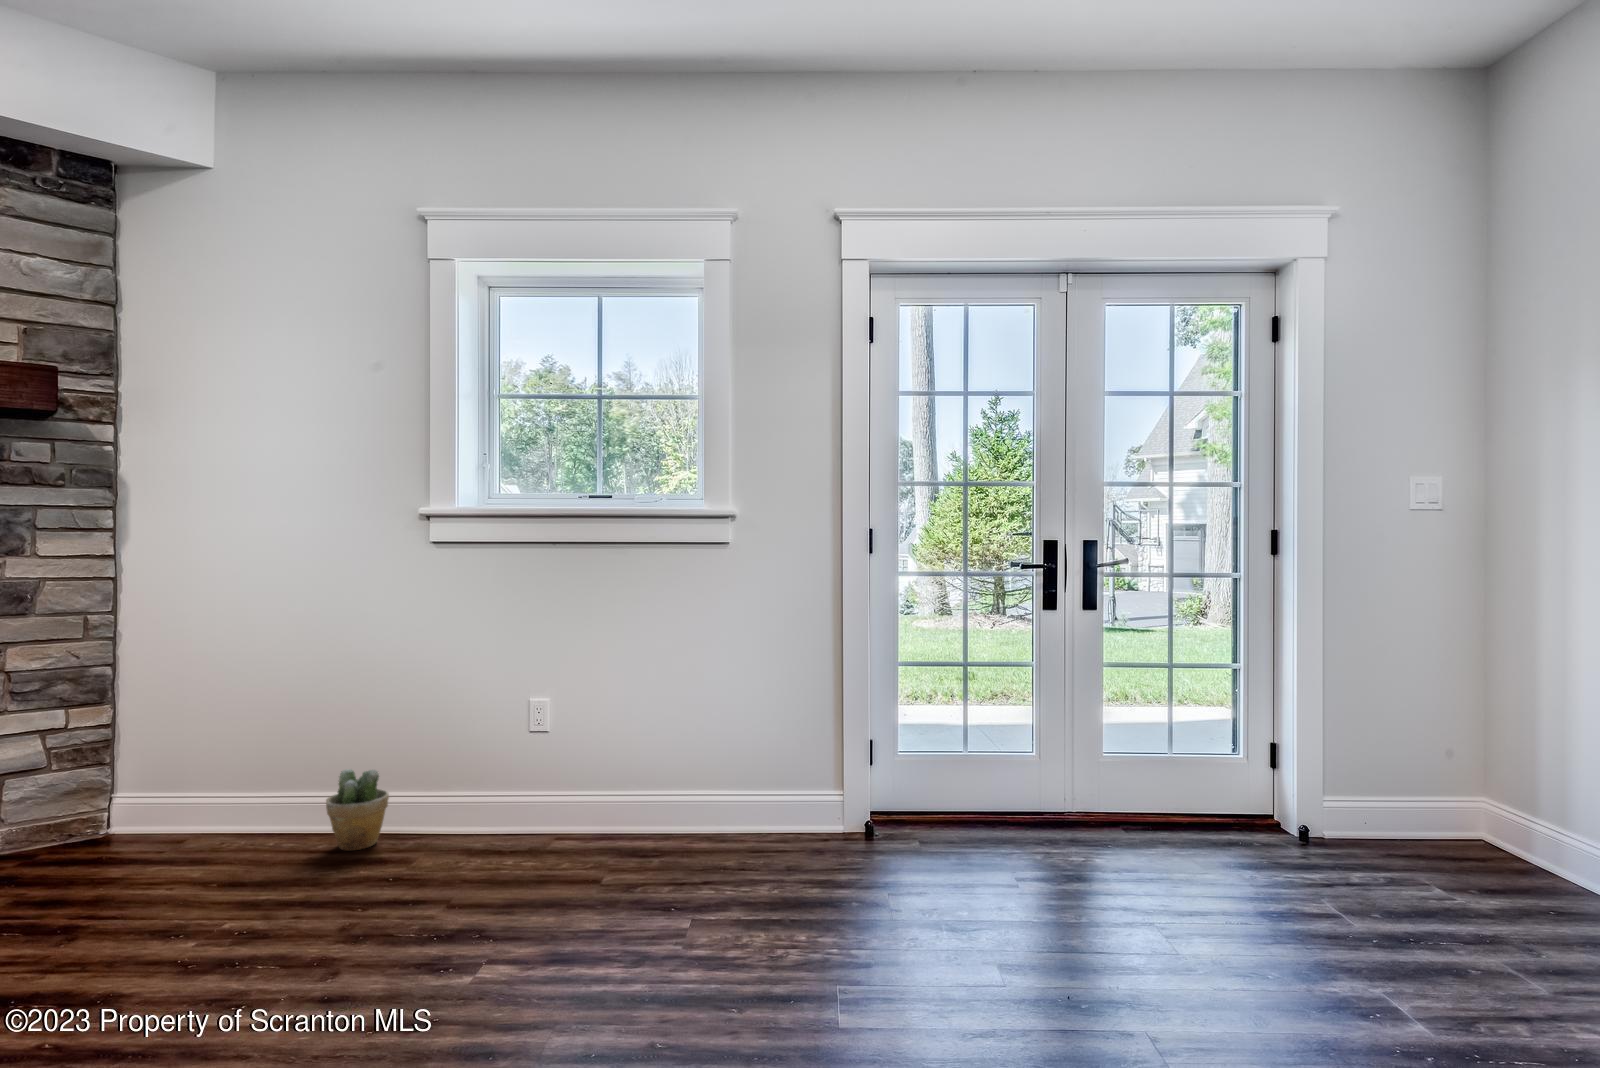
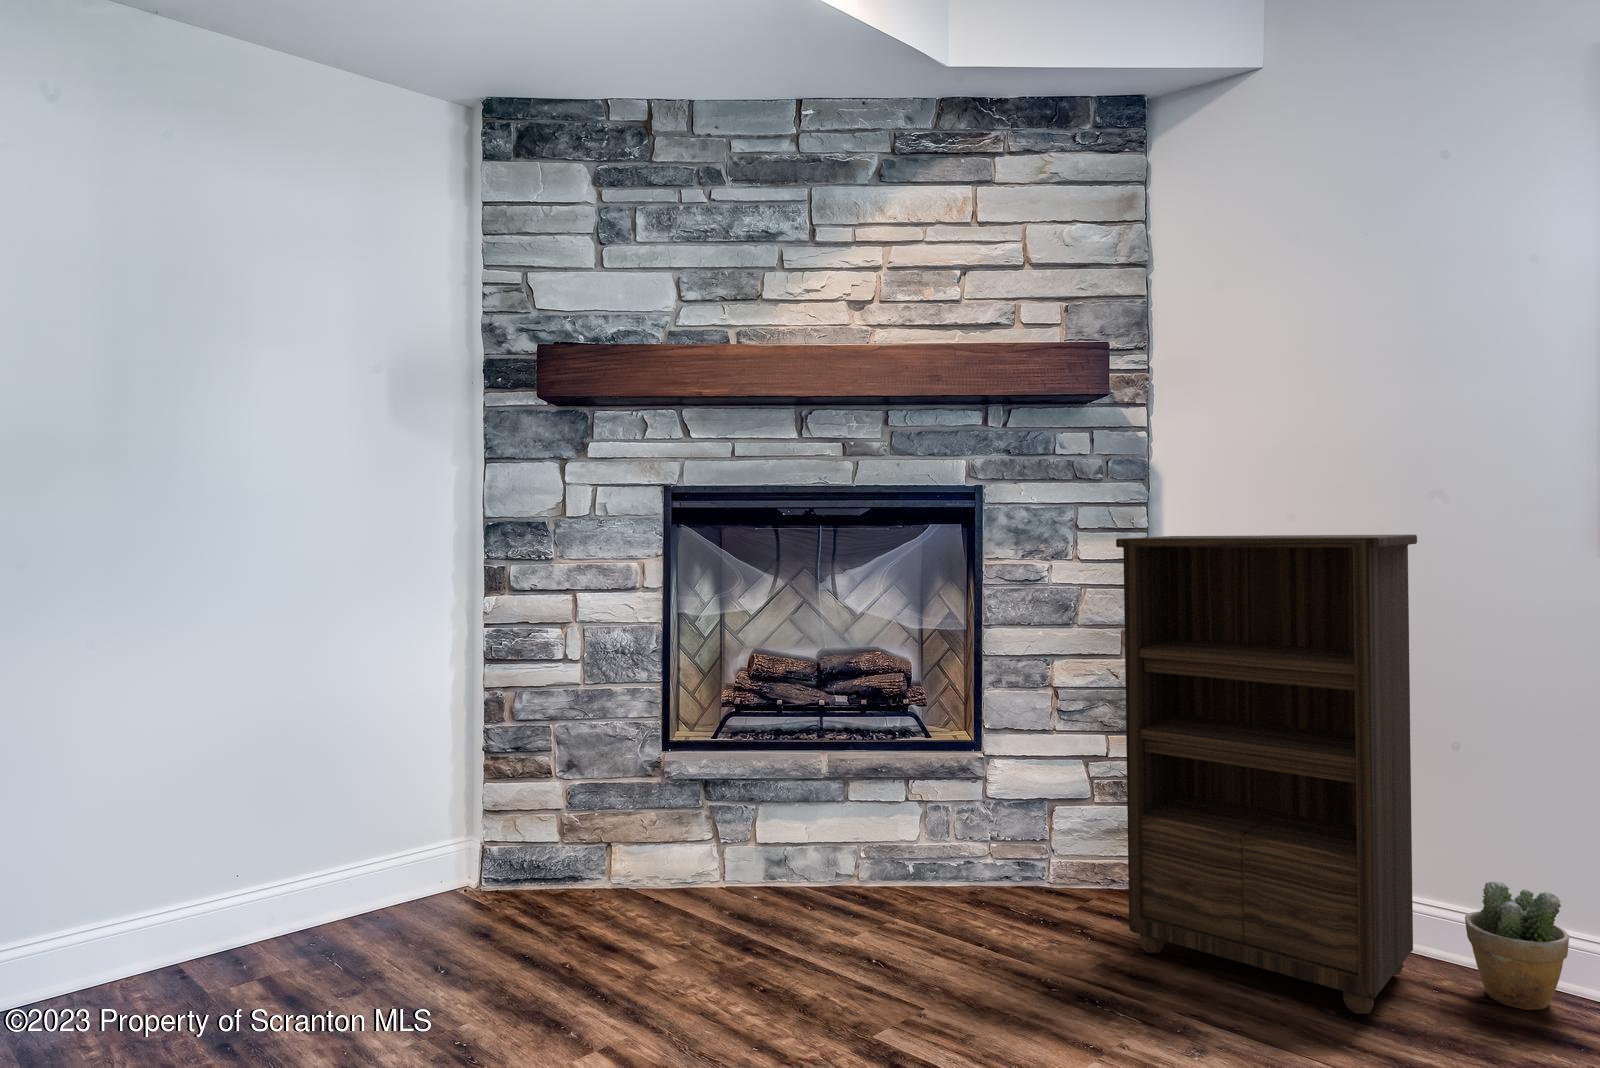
bookshelf: none [35,535,299,884] -> present [1116,535,1417,1014]

